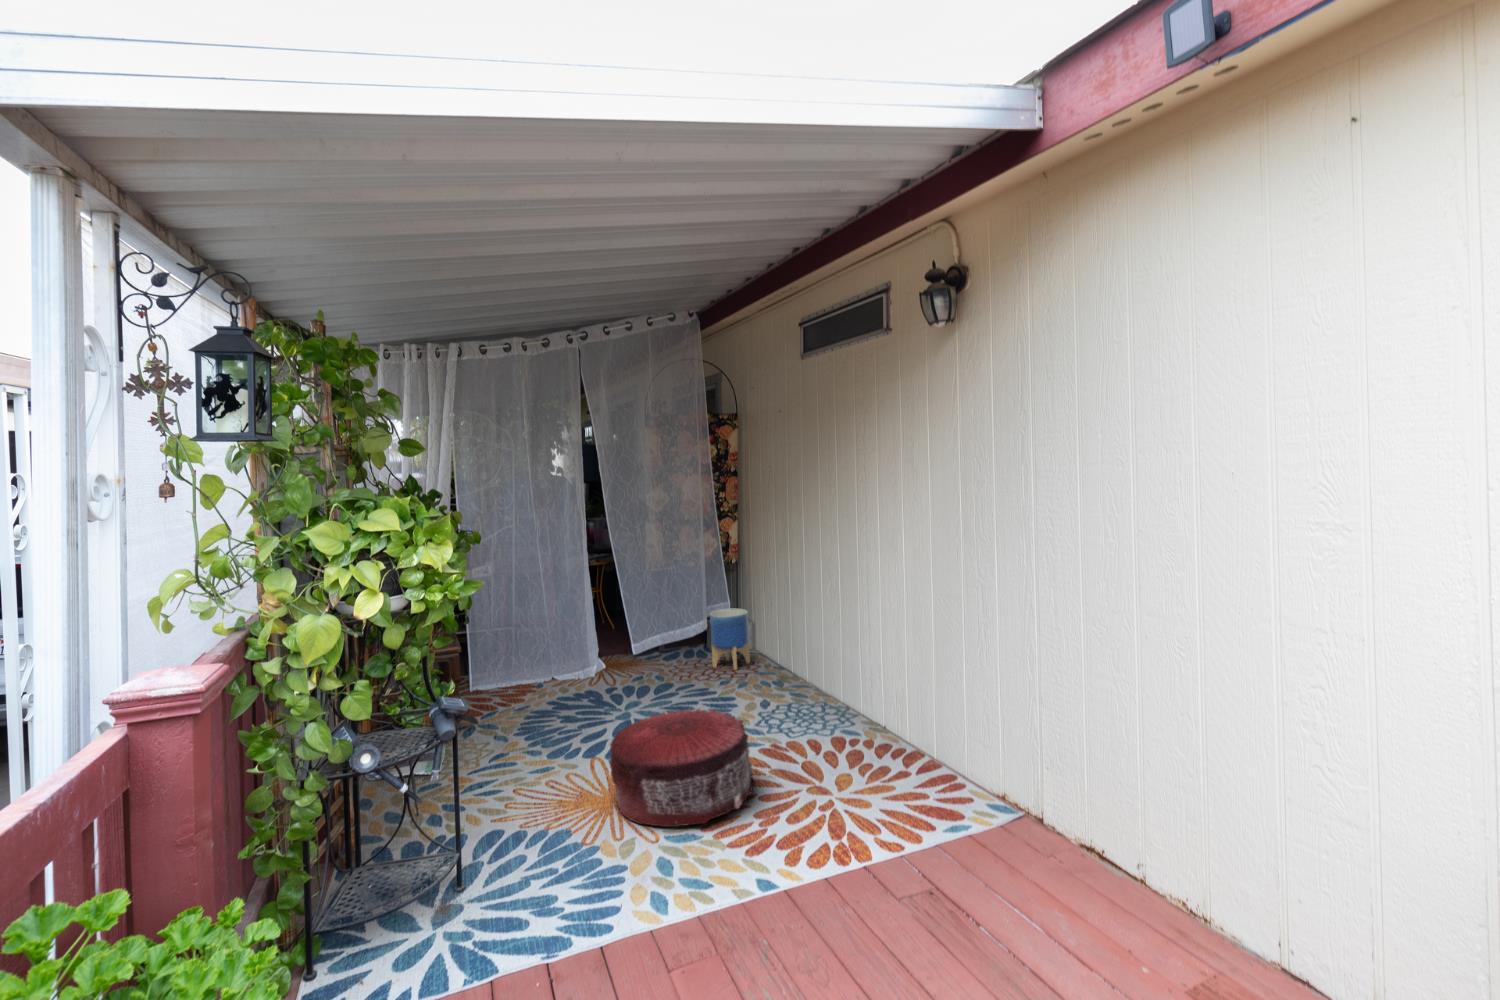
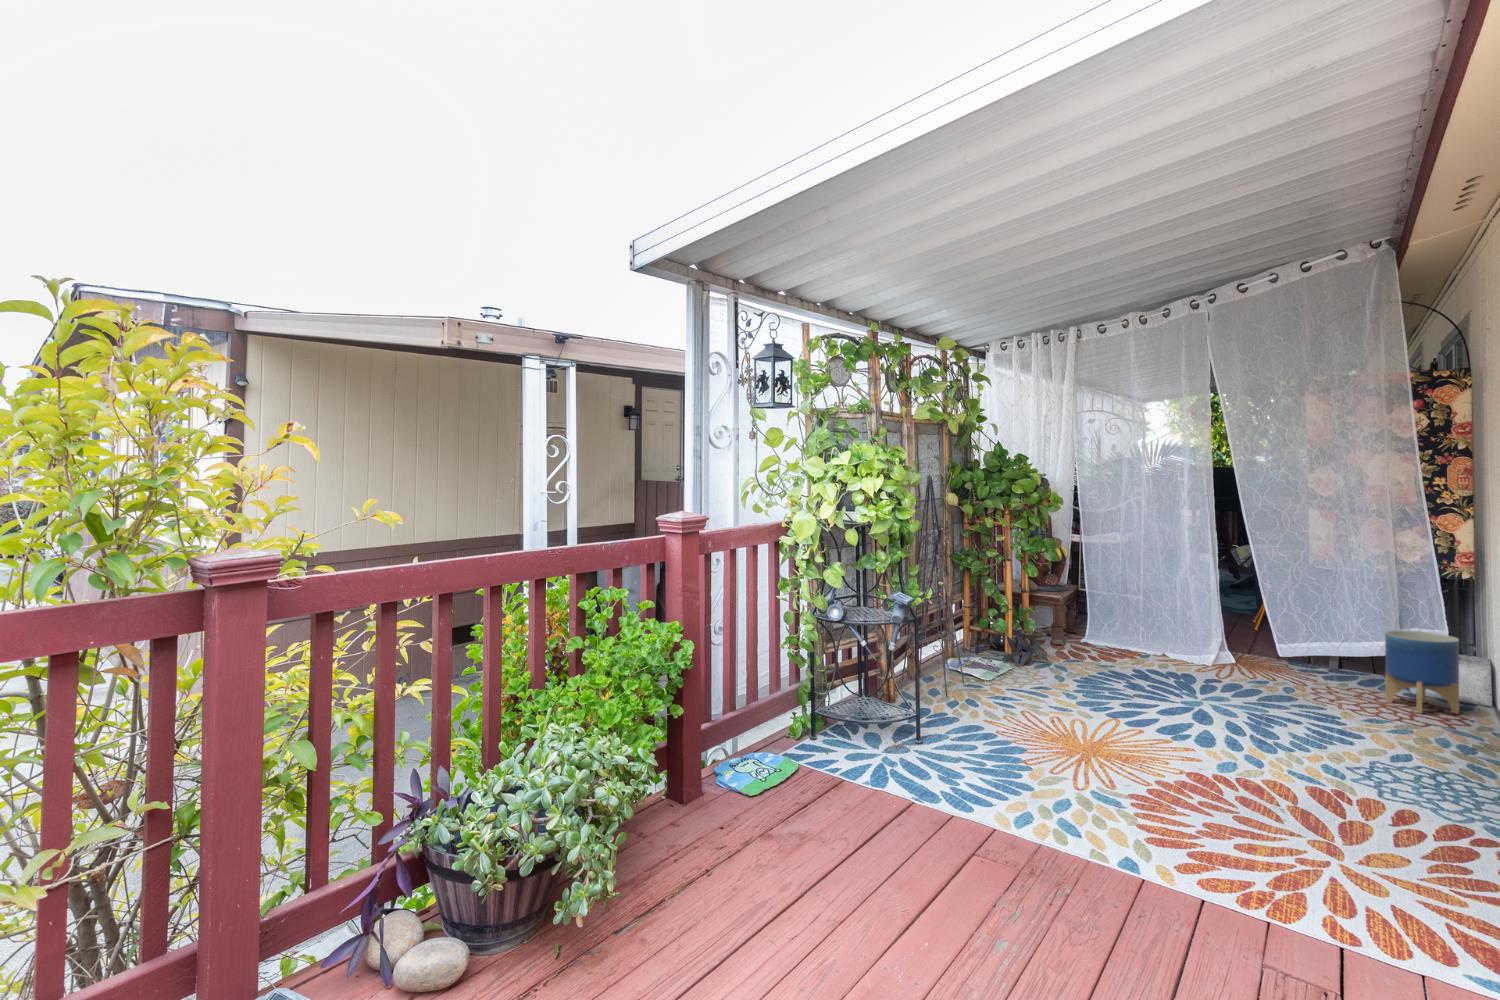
pouf: present [608,709,756,827] -> none [1075,687,1247,806]

